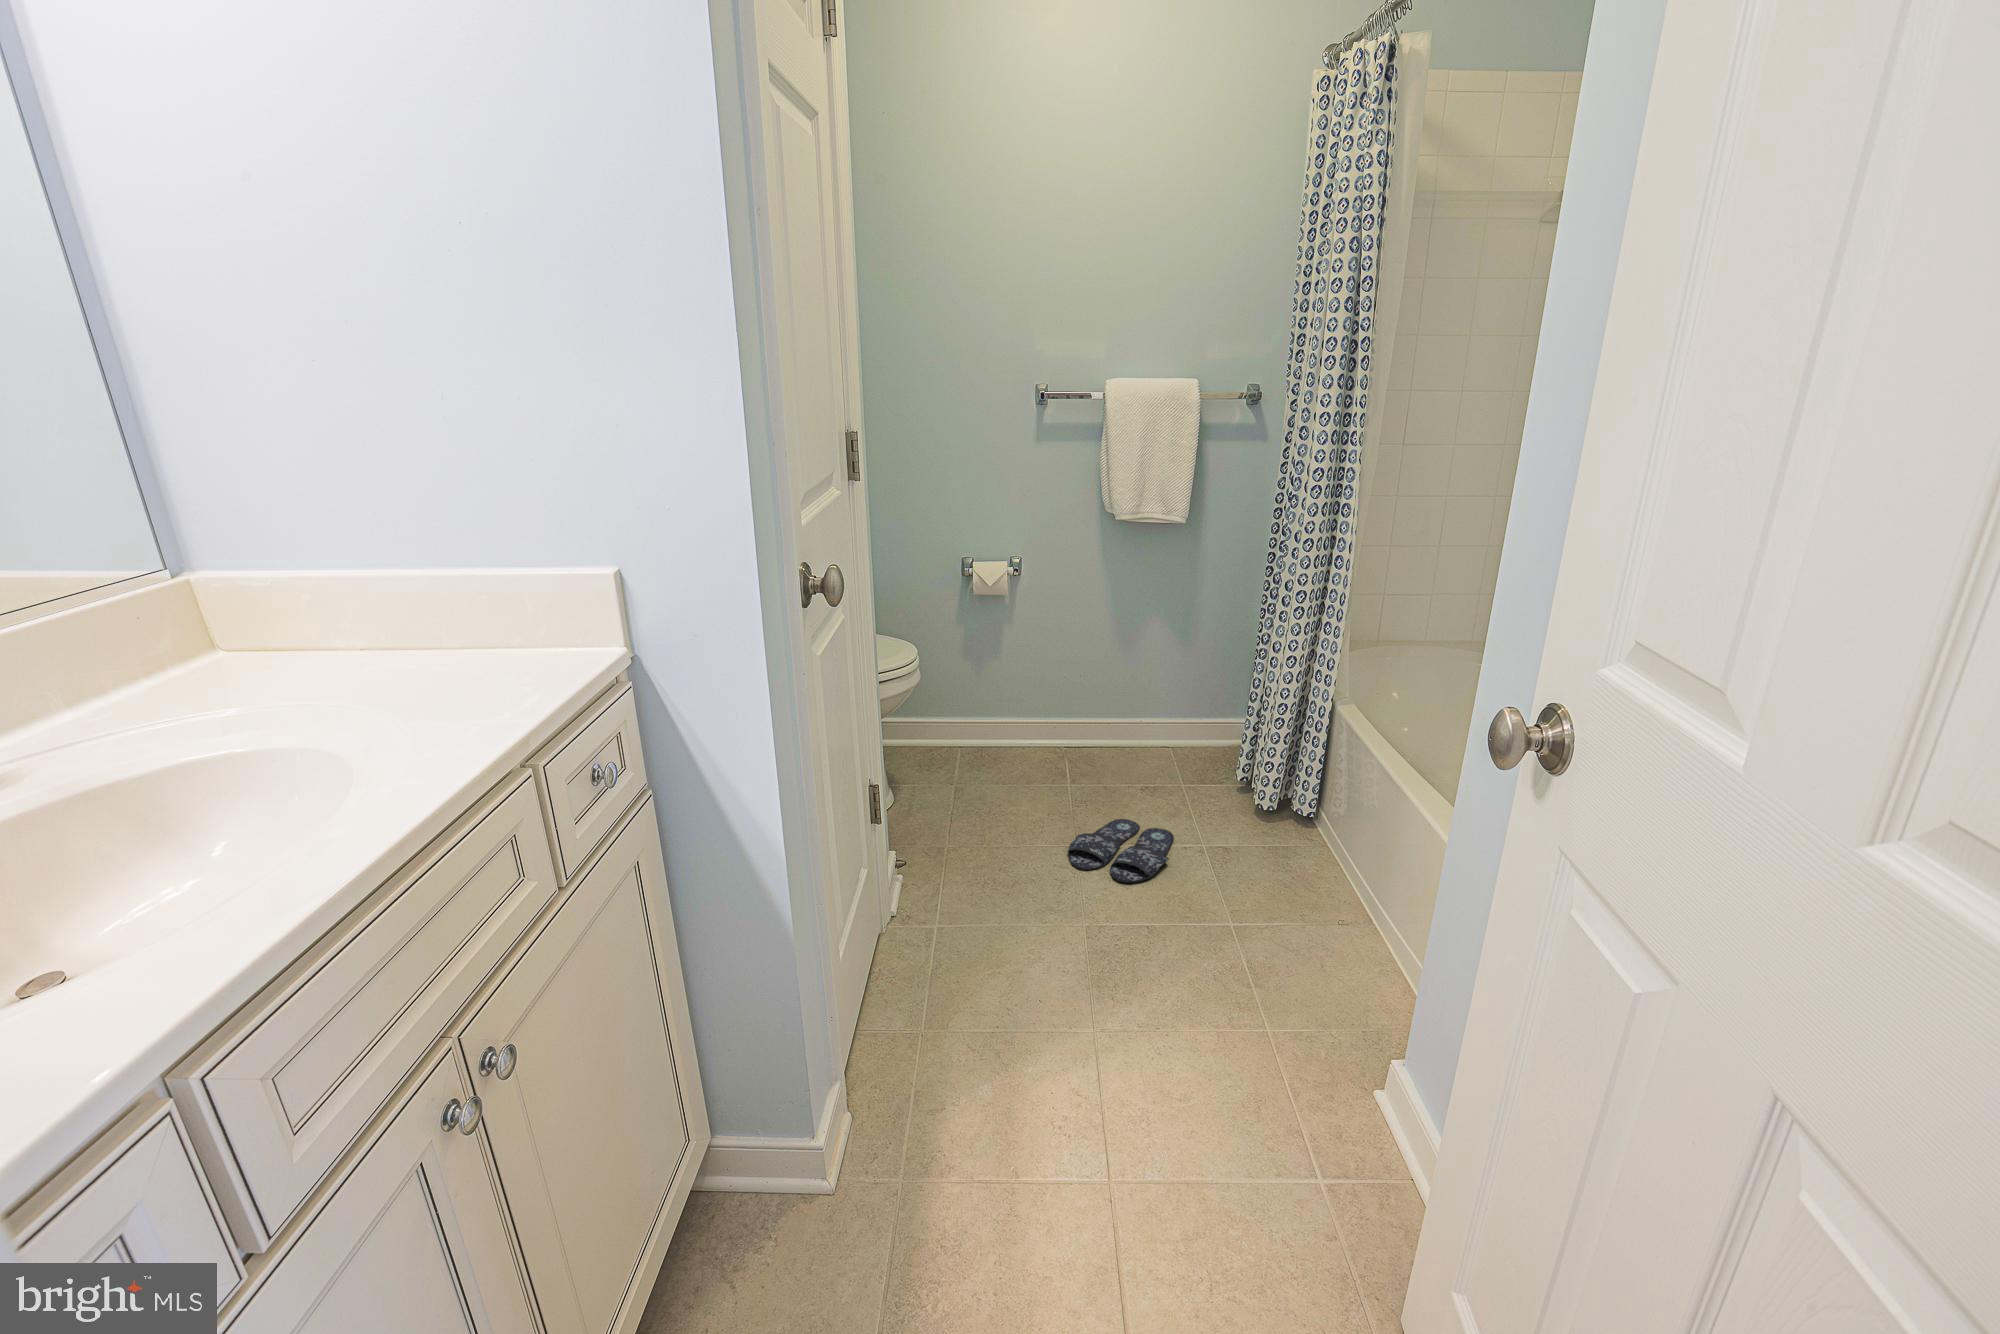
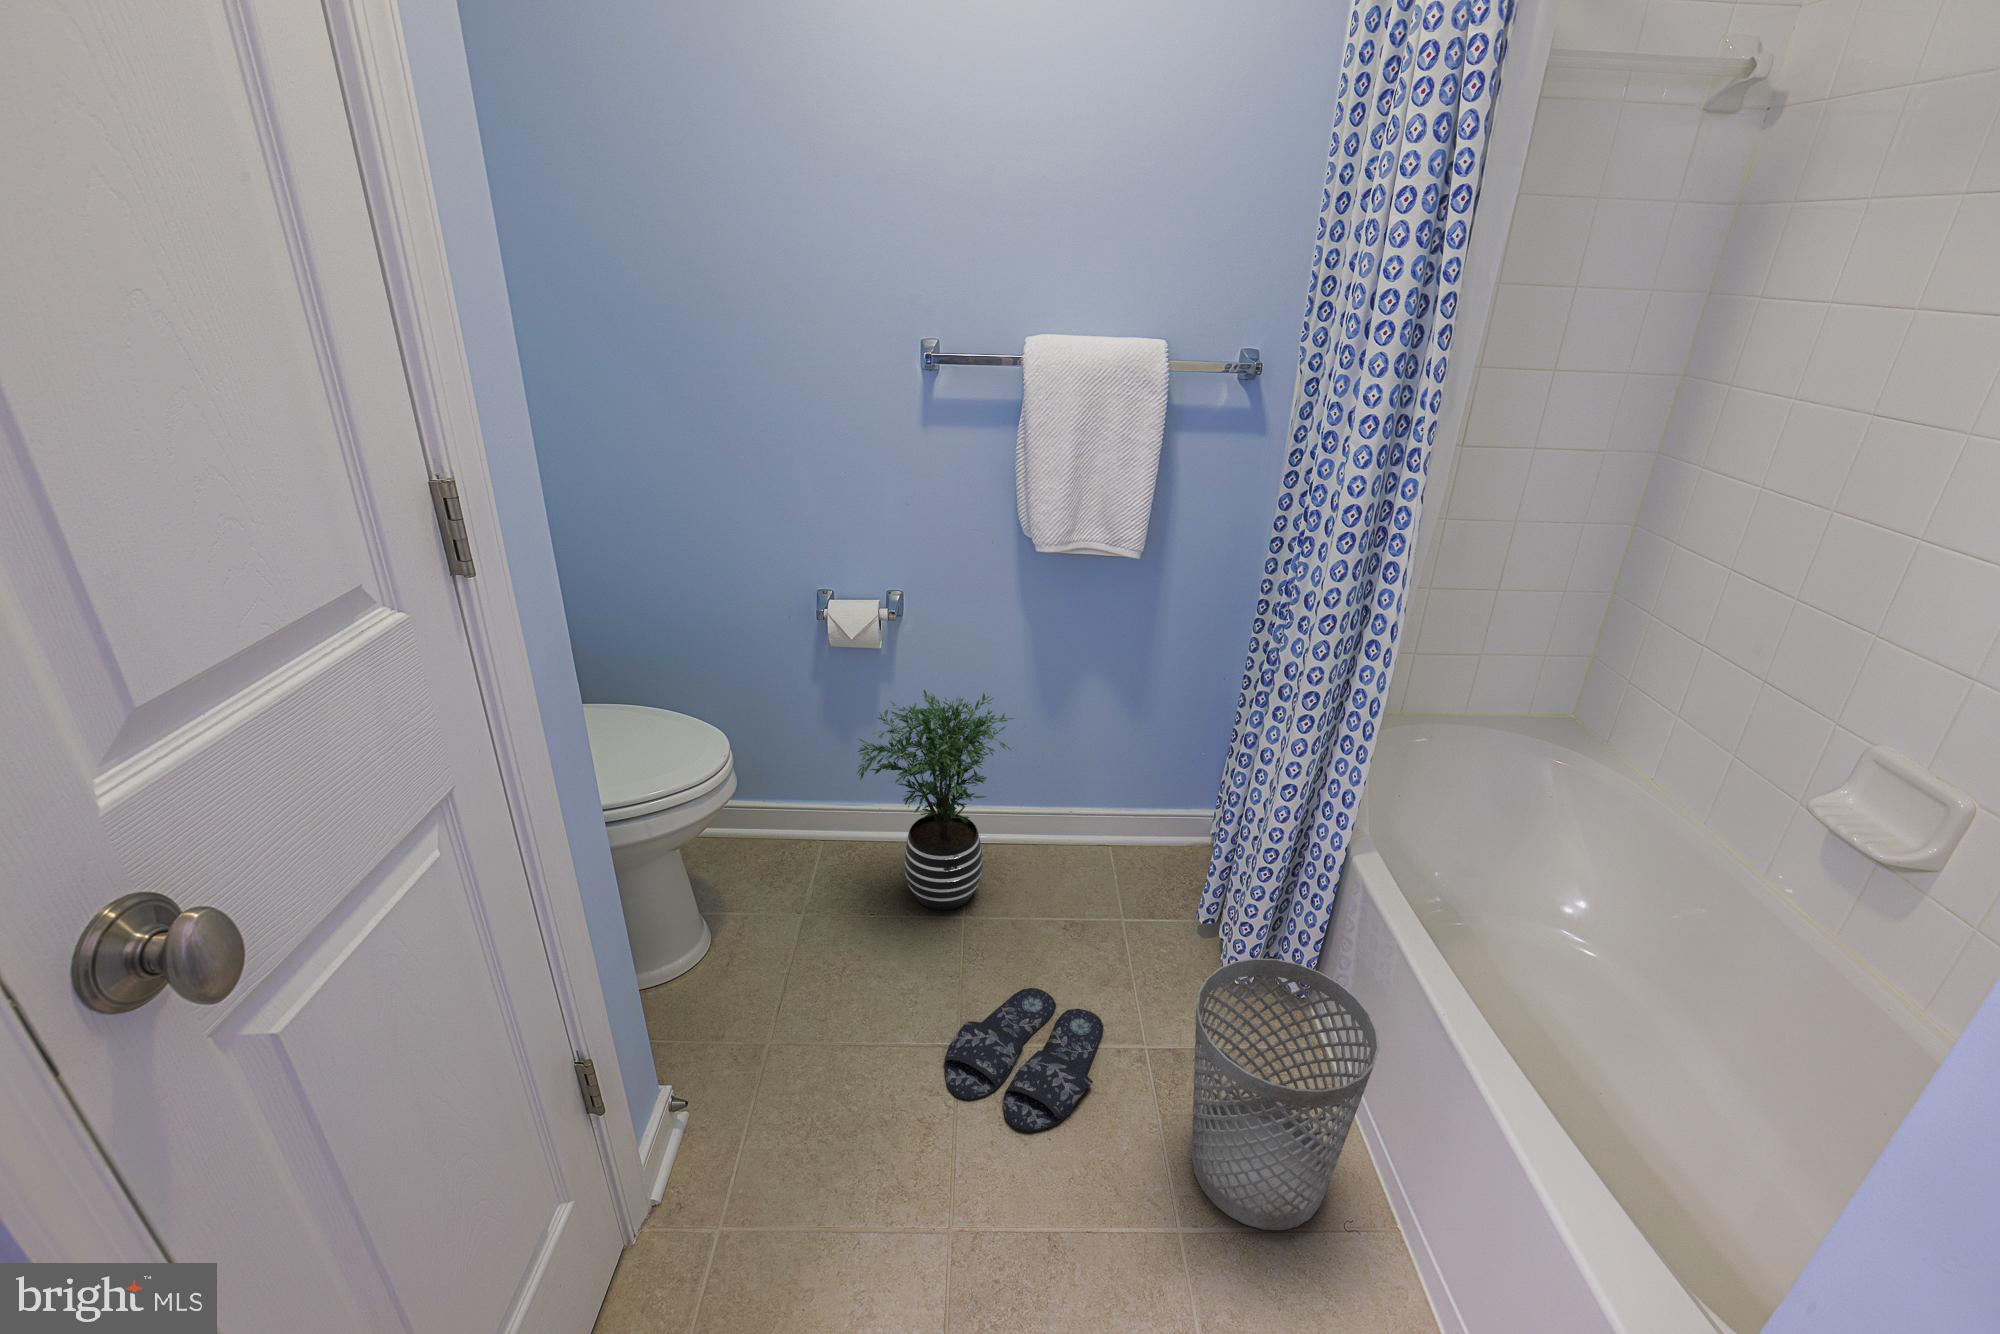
potted plant: none [990,624,1105,782] -> present [858,690,1013,910]
wastebasket: none [1235,758,1349,922] -> present [1192,958,1379,1230]

